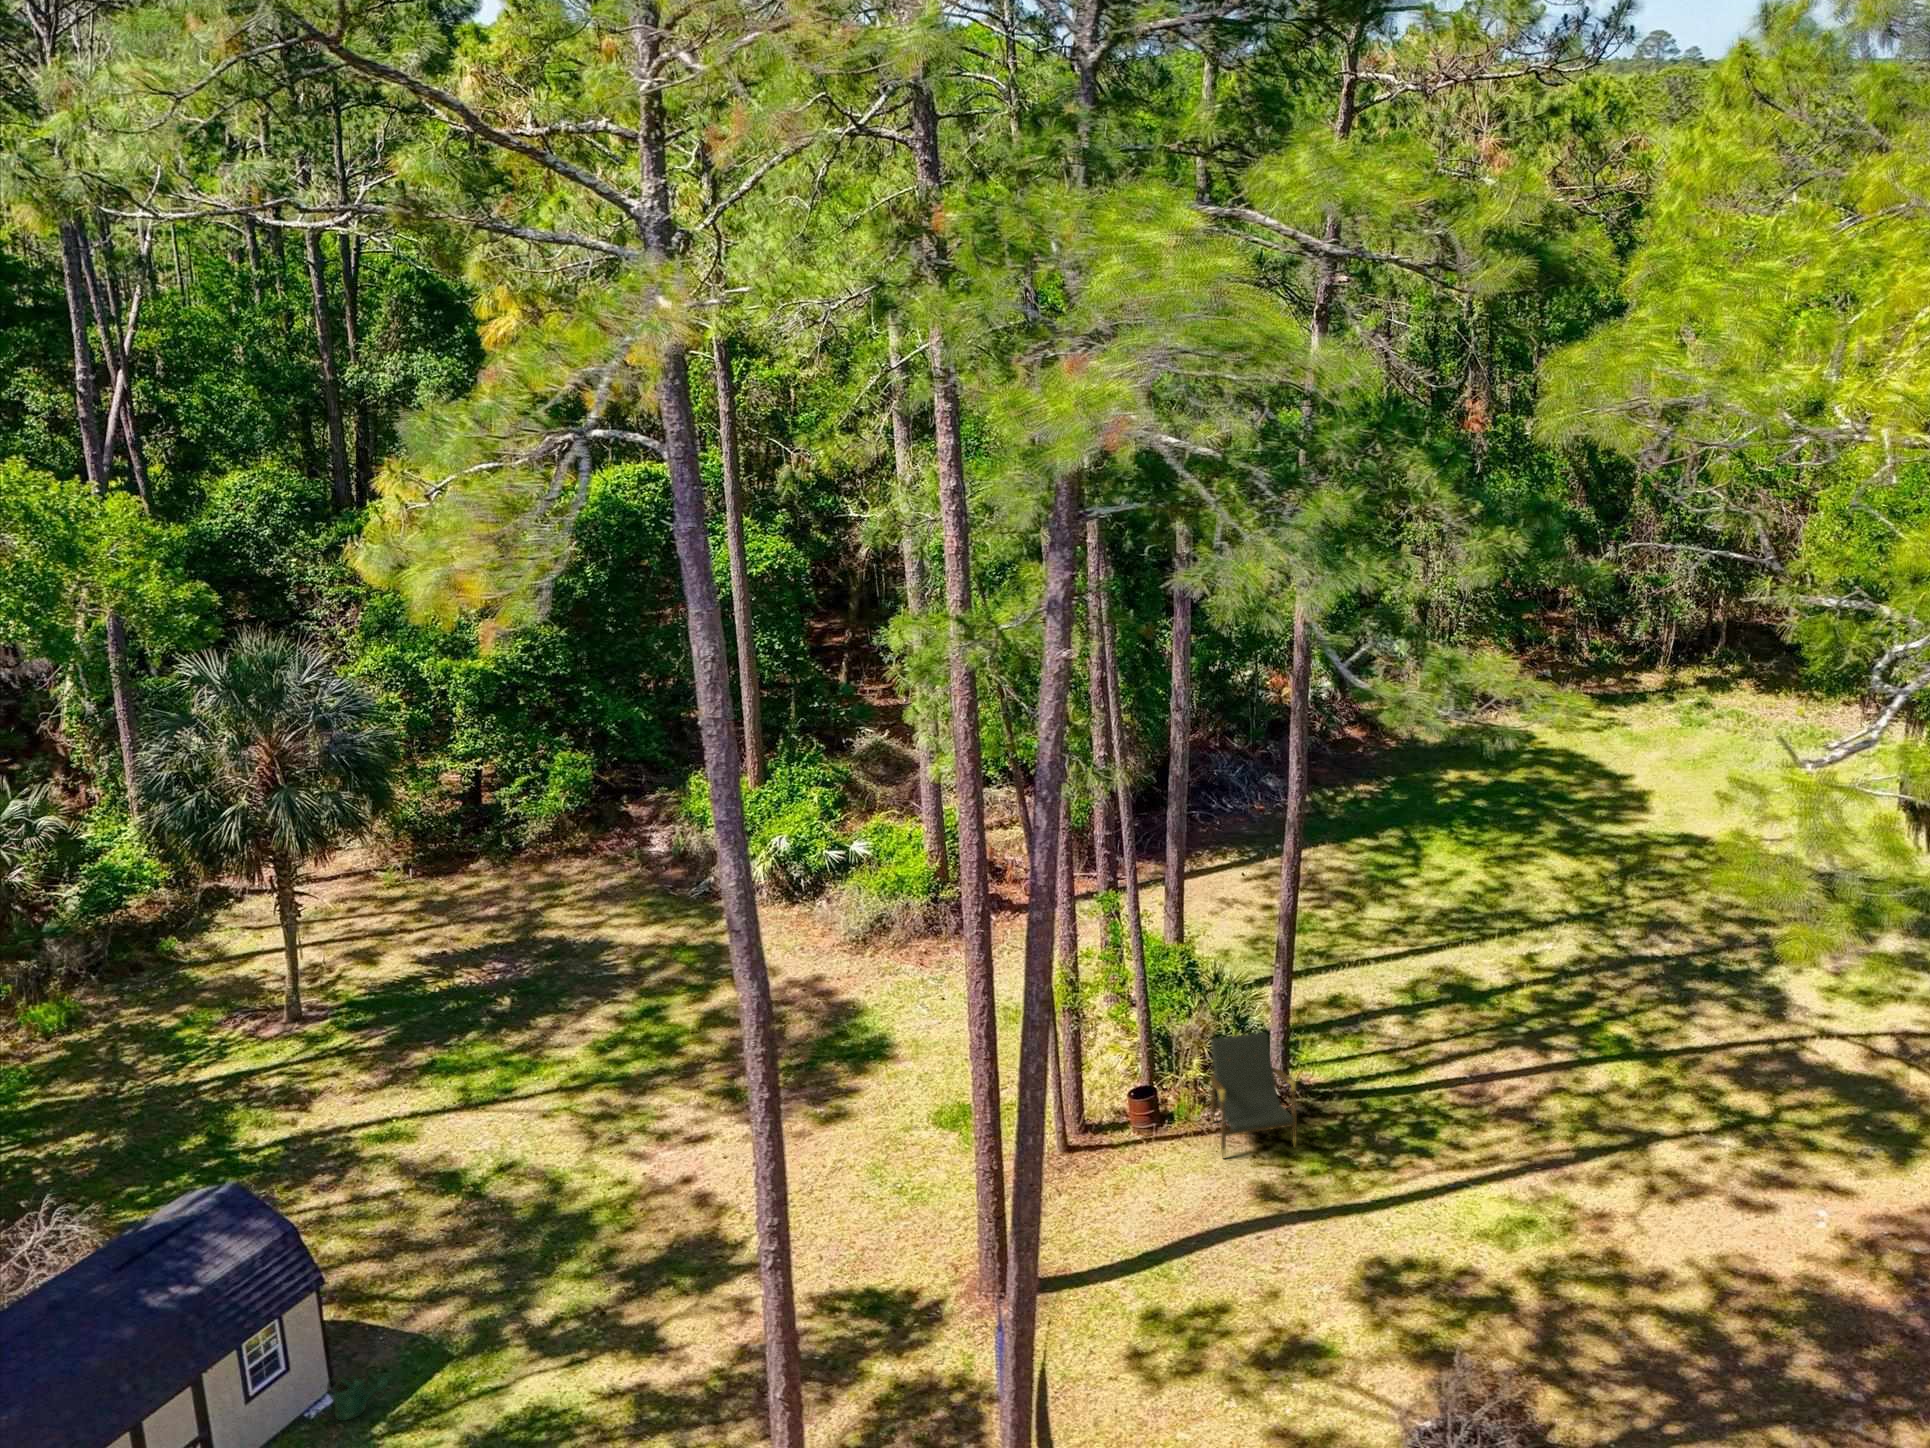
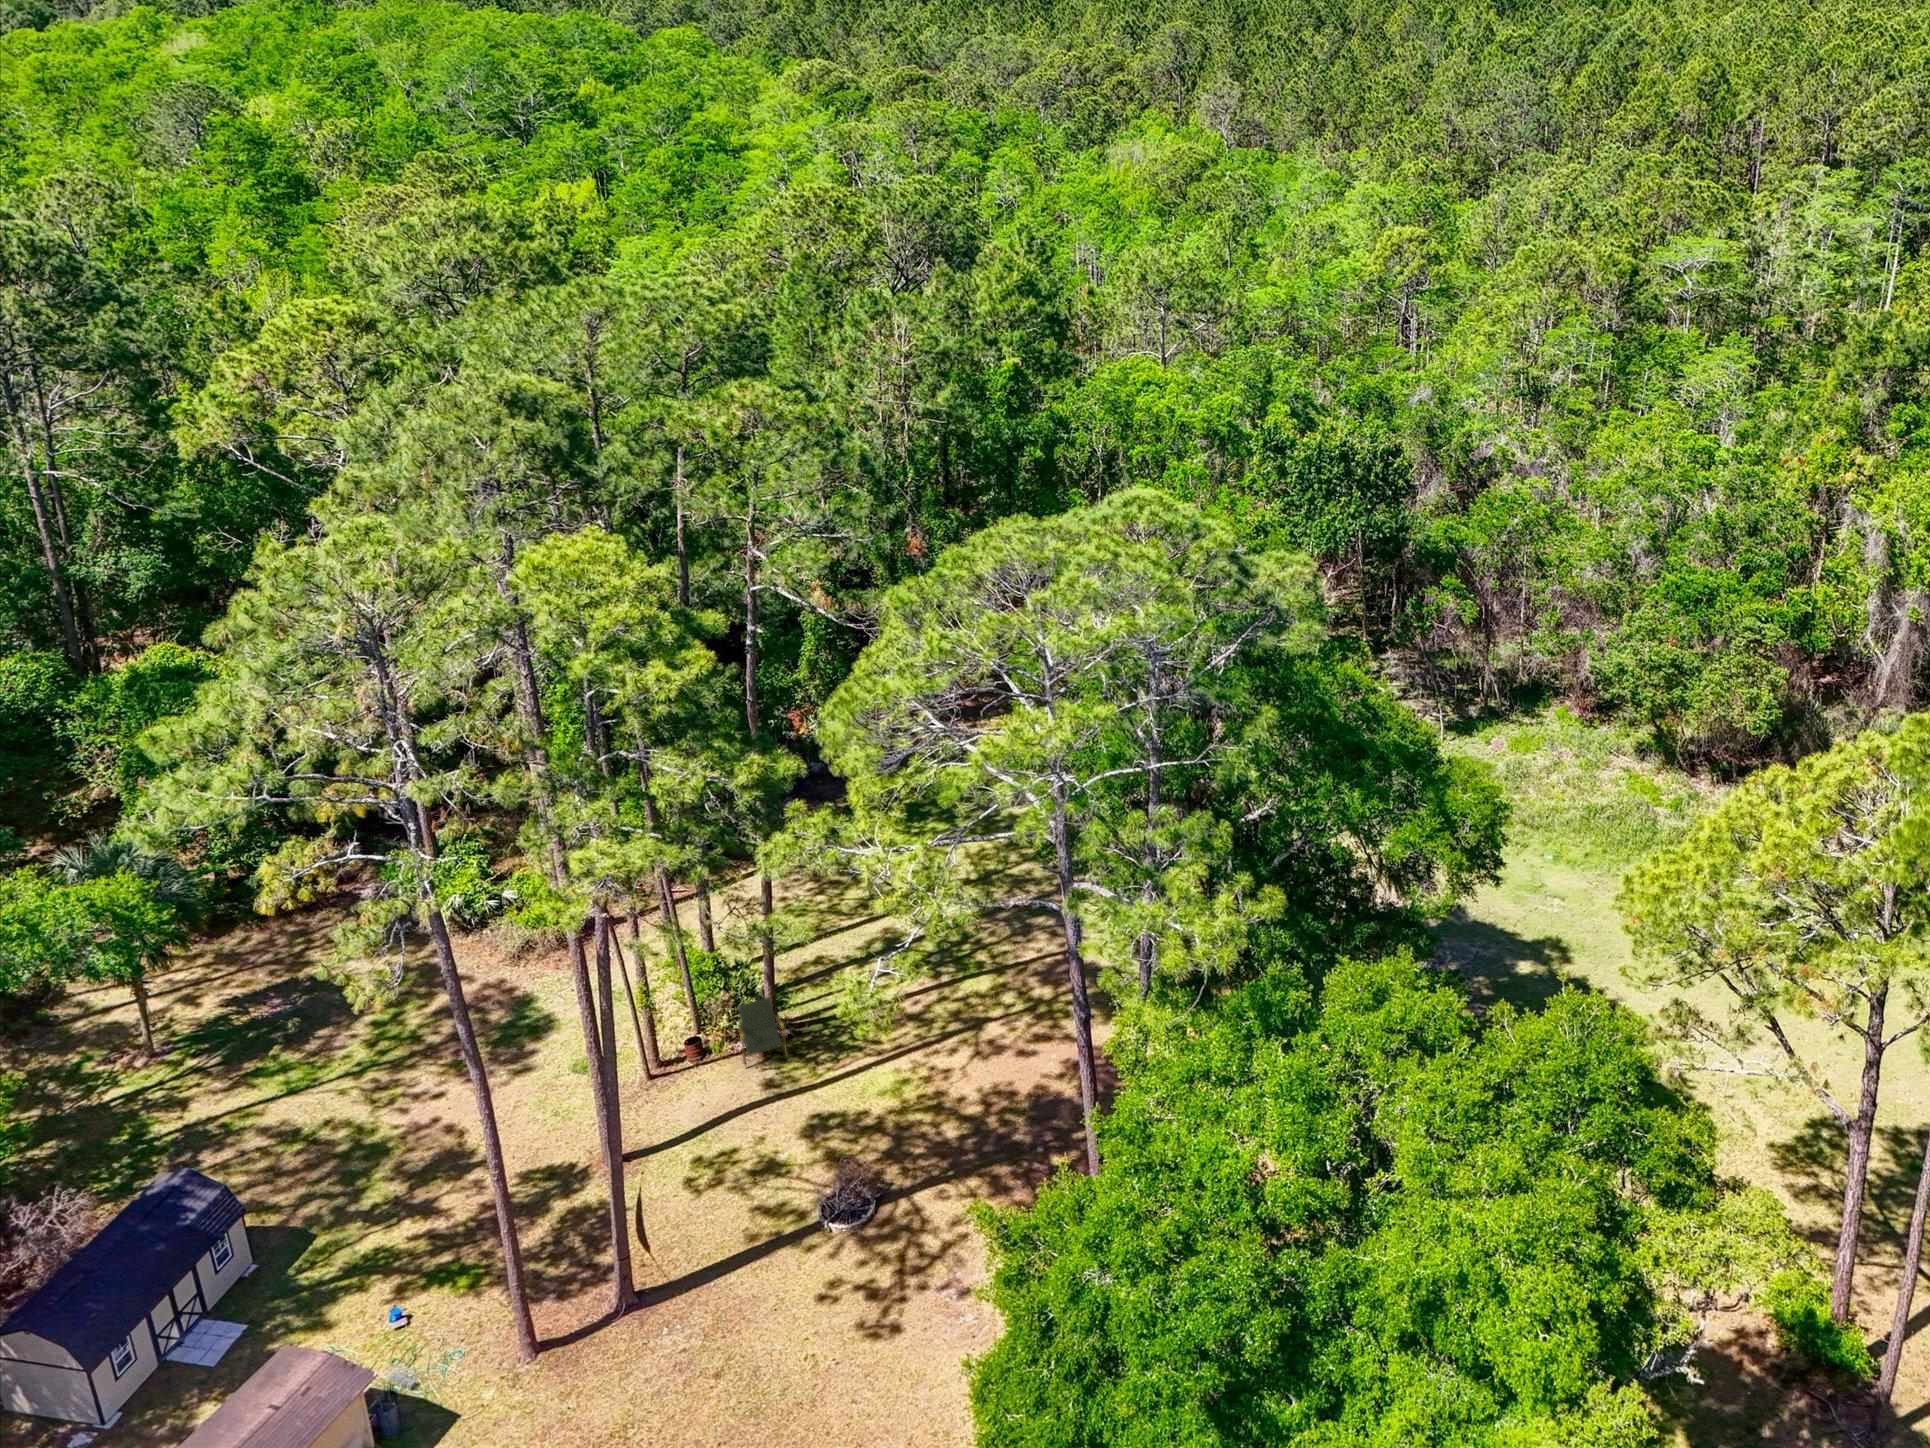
watering can: present [327,1376,388,1421] -> none [268,1244,300,1267]

